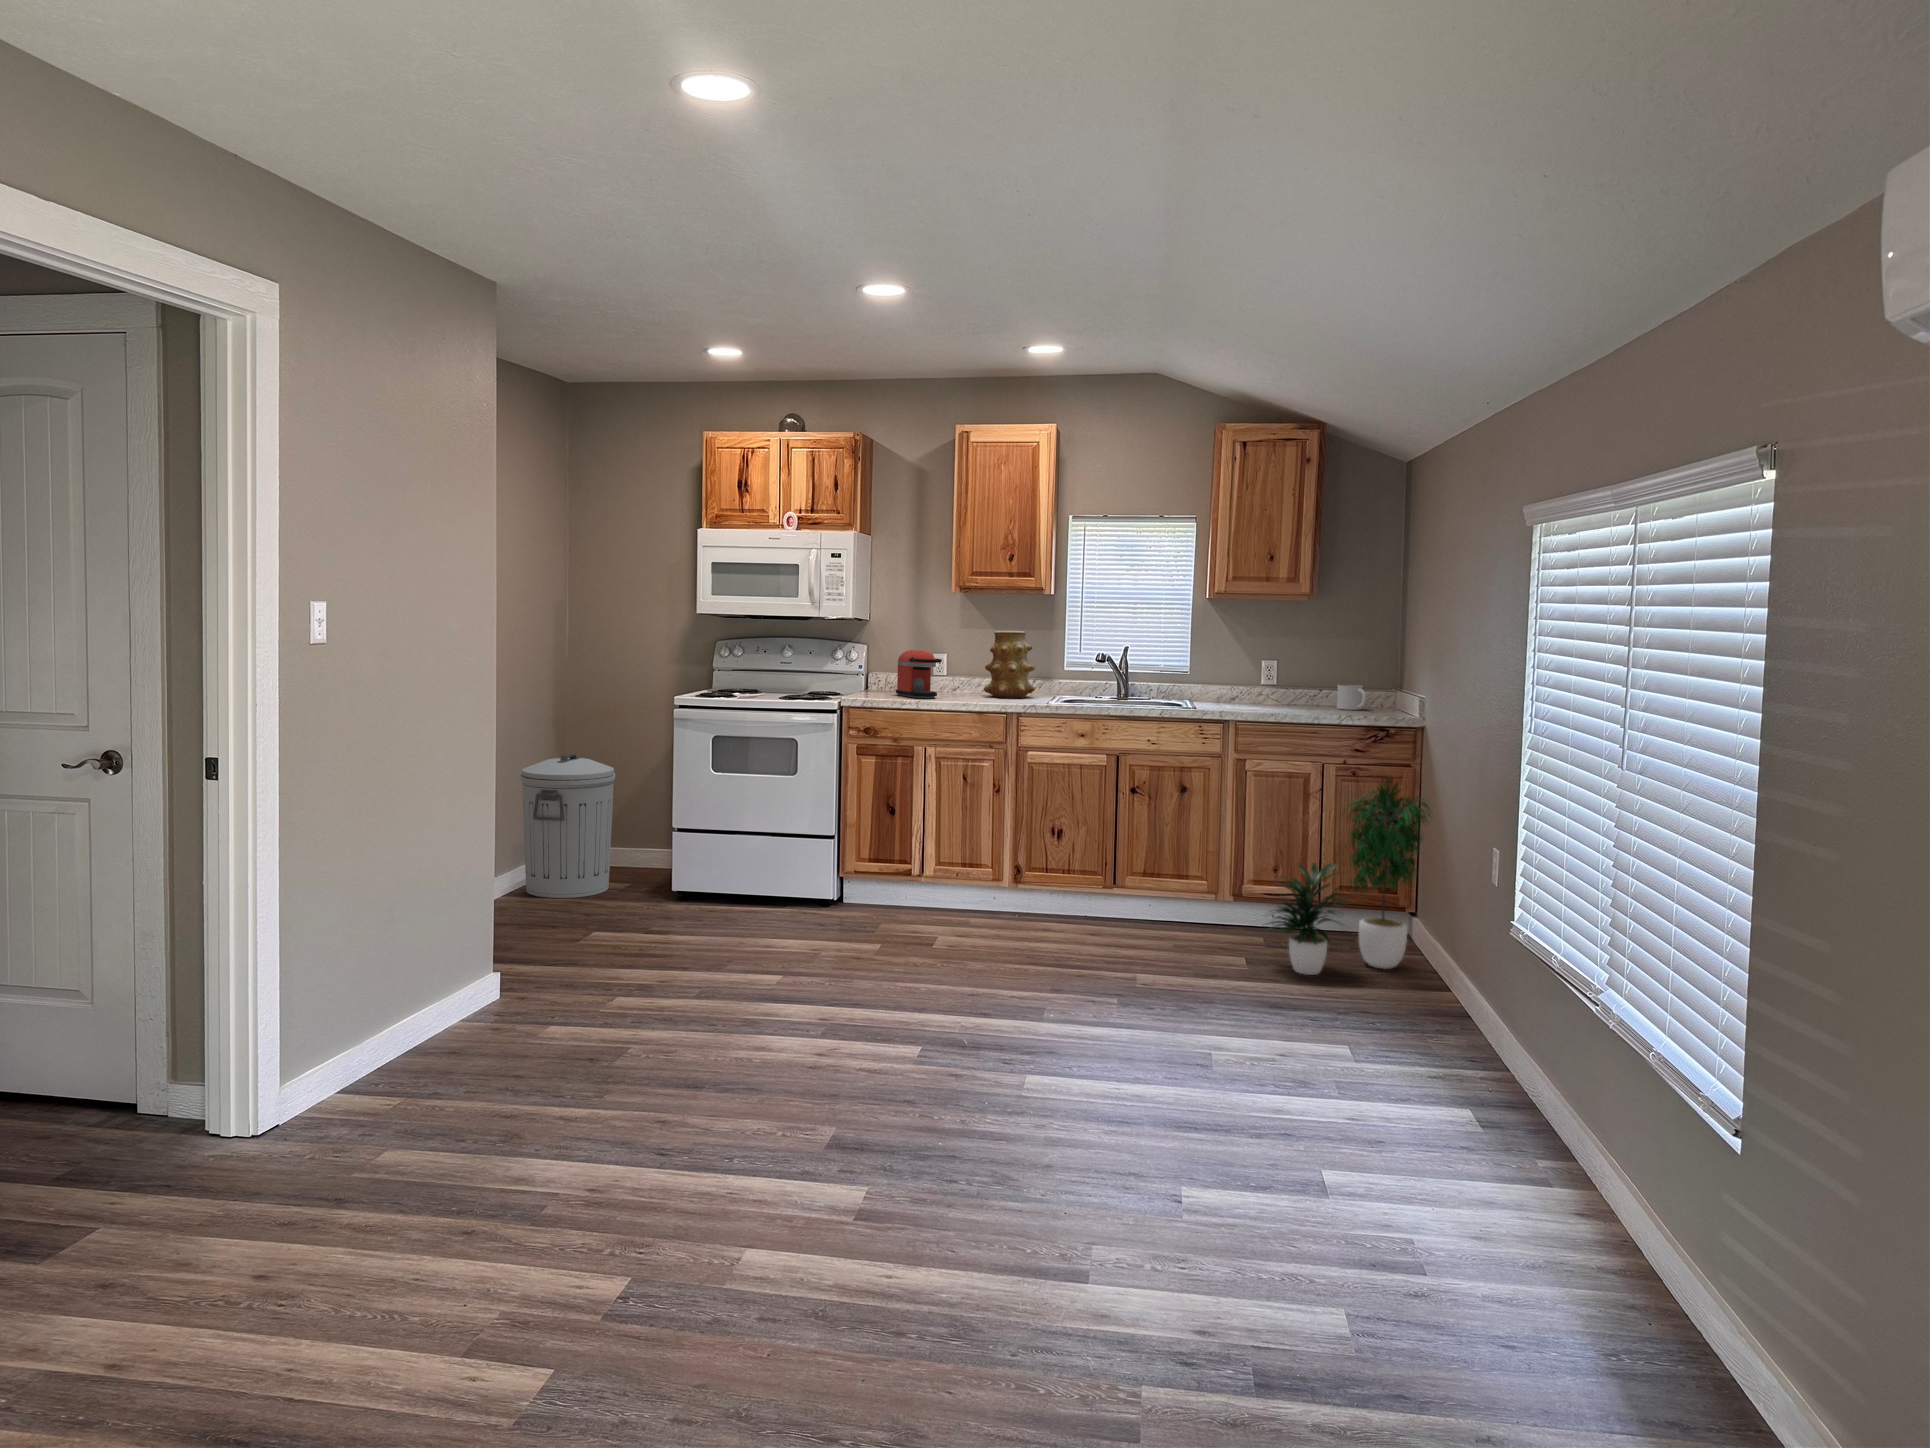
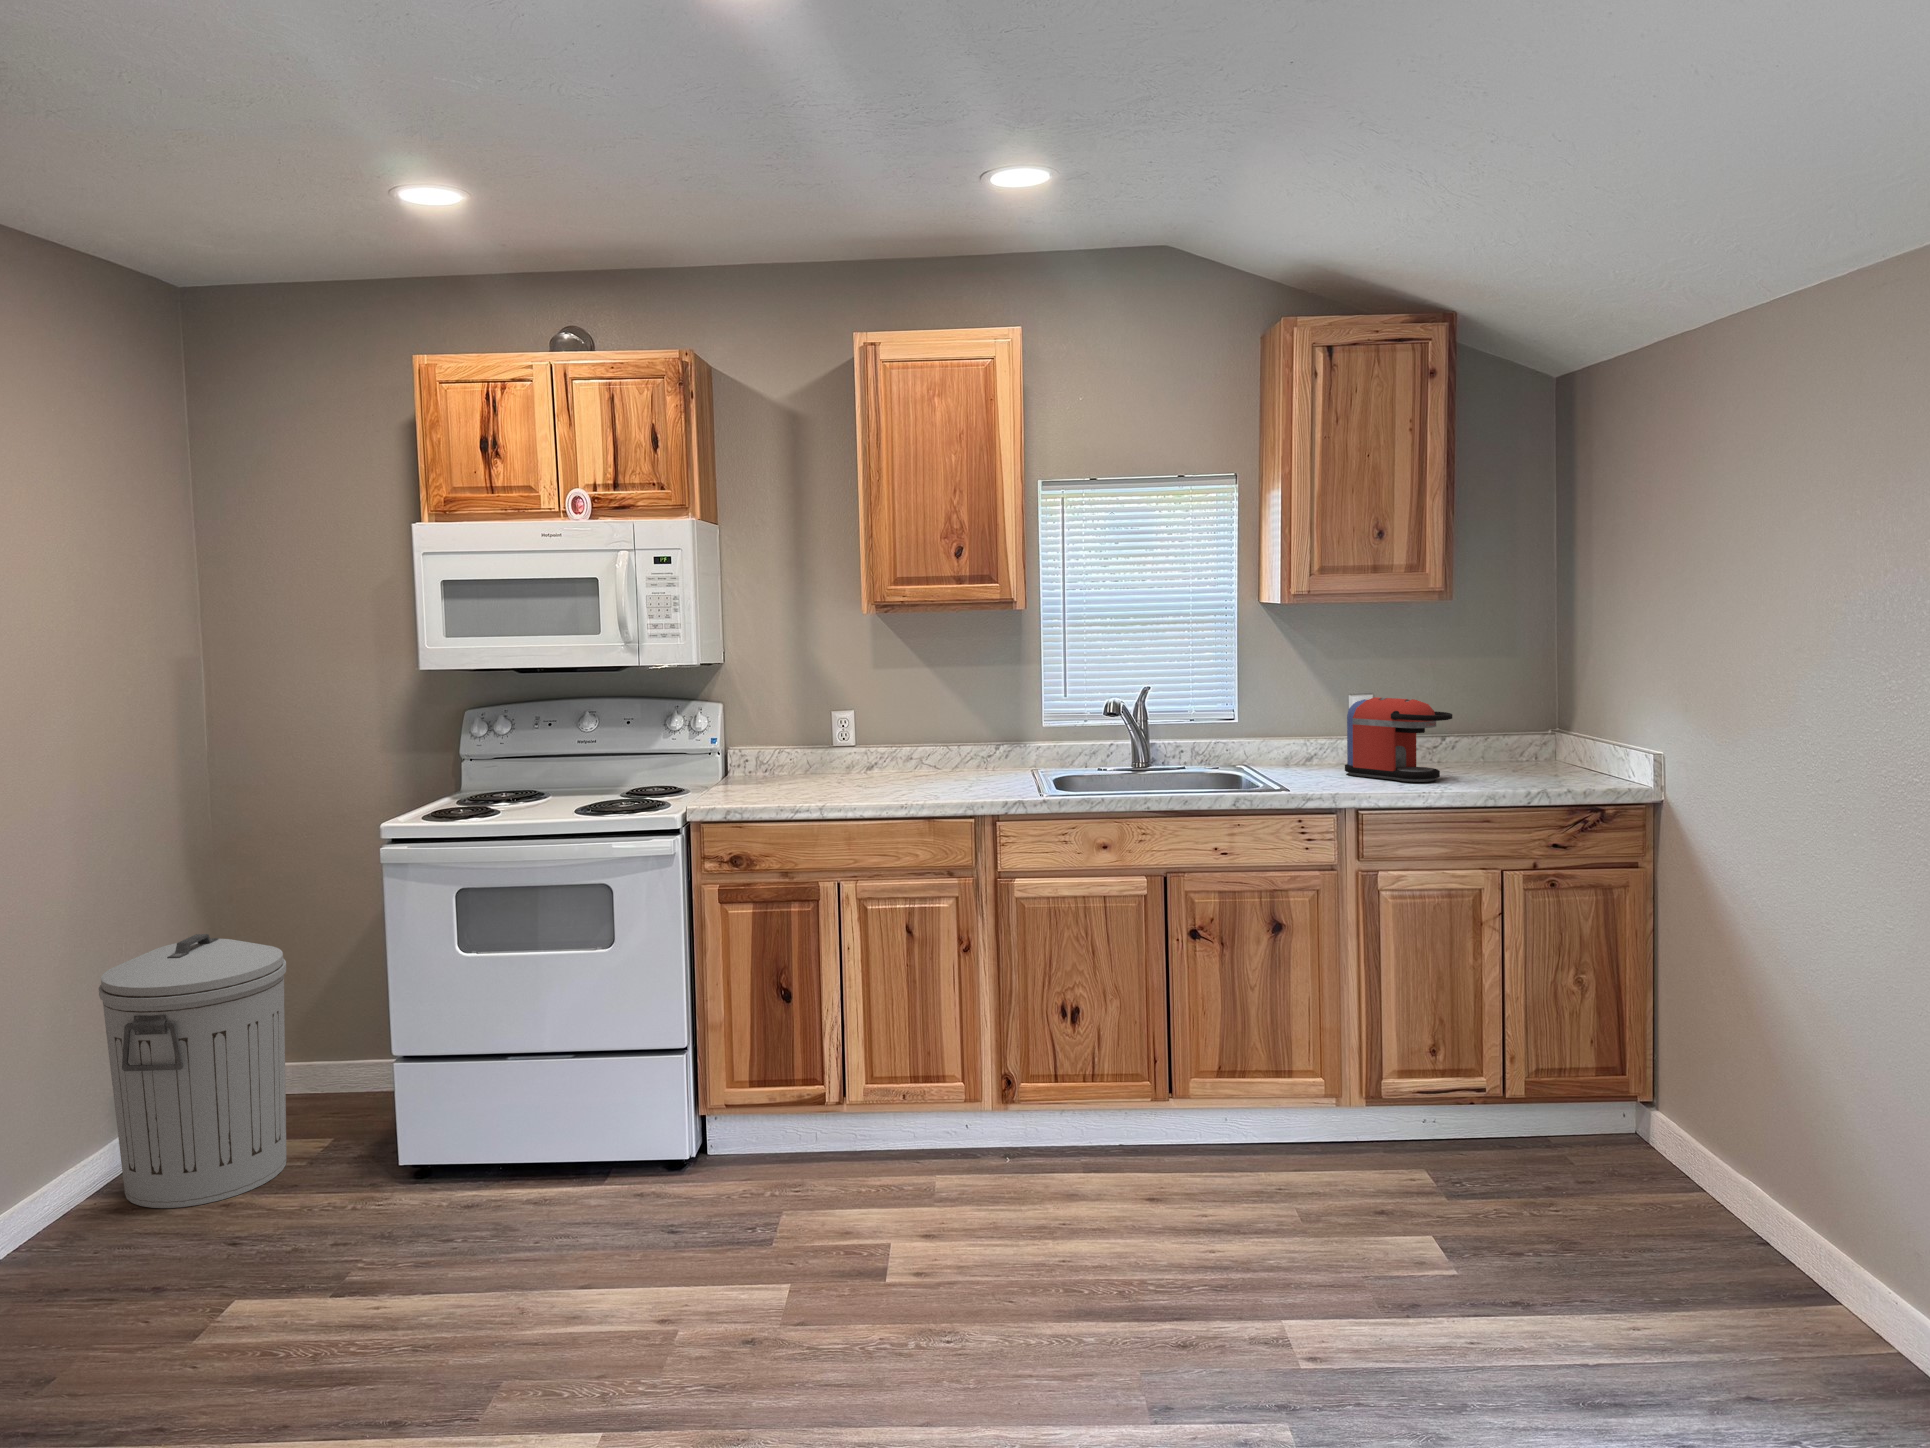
vase: present [984,631,1035,698] -> none [919,668,1003,780]
coffee maker: present [896,650,942,698] -> present [1345,697,1452,782]
mug: present [1337,685,1366,710] -> none [1482,729,1534,770]
potted plant: present [1263,778,1431,975] -> none [1473,902,1752,1278]

